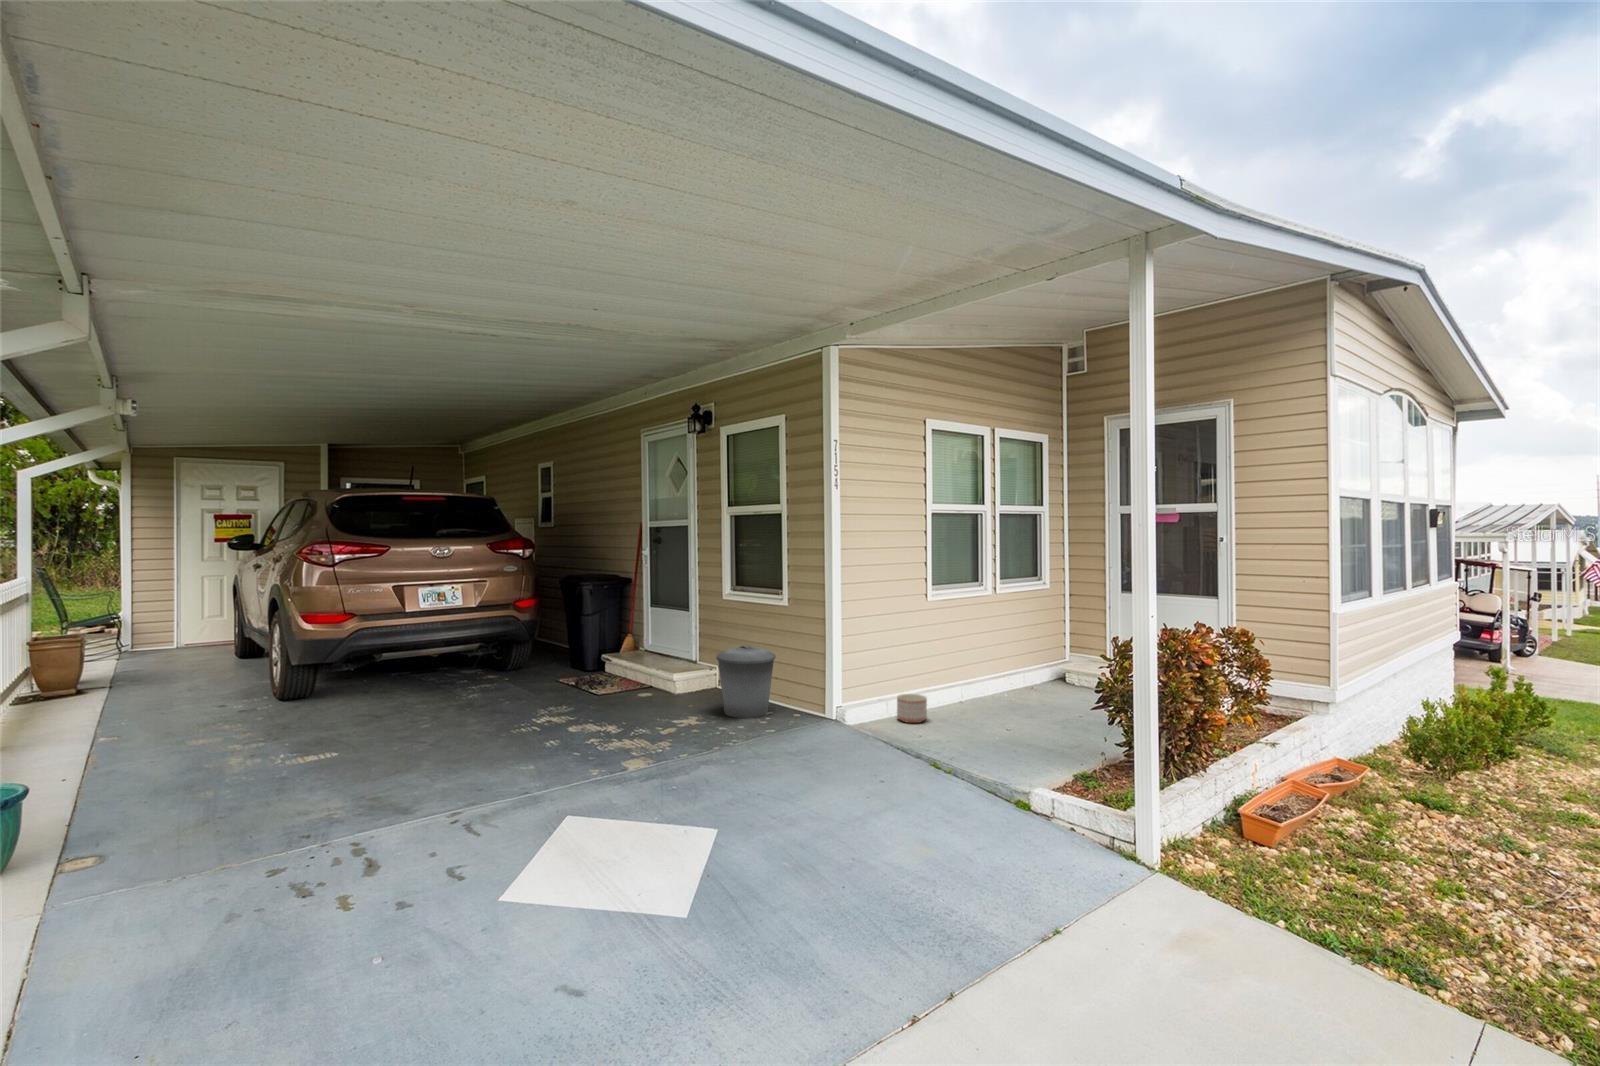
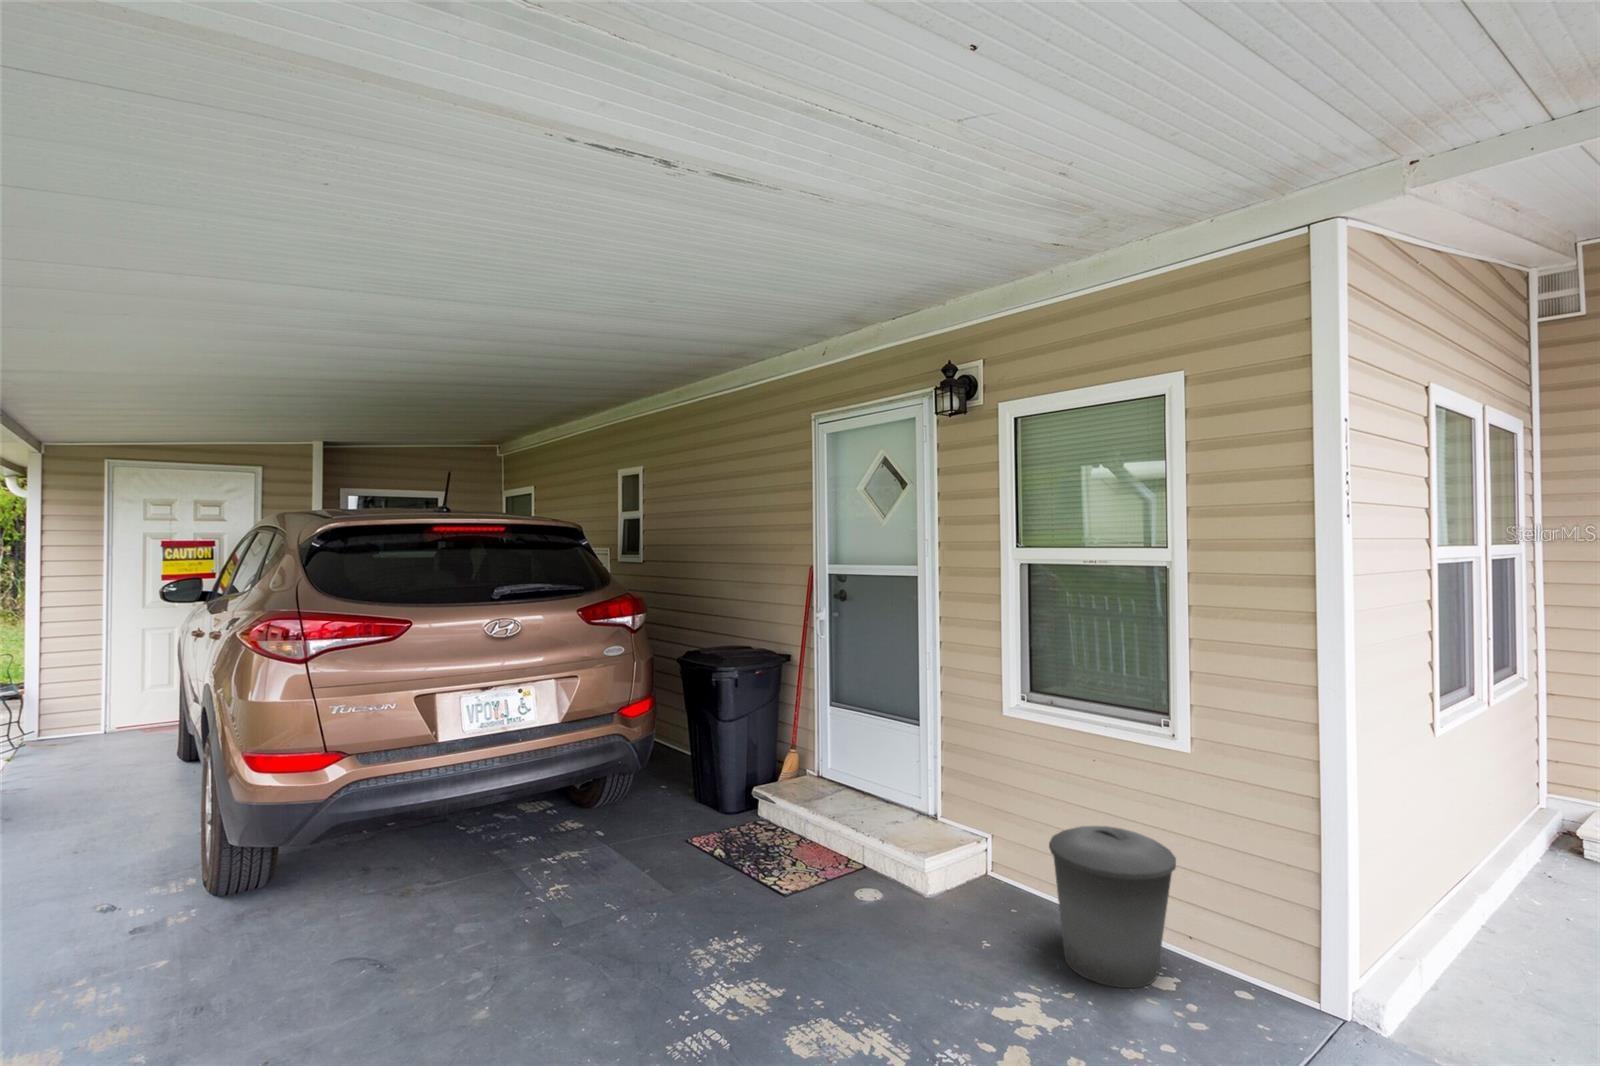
planter: present [897,694,927,723] -> none [1454,944,1536,1023]

